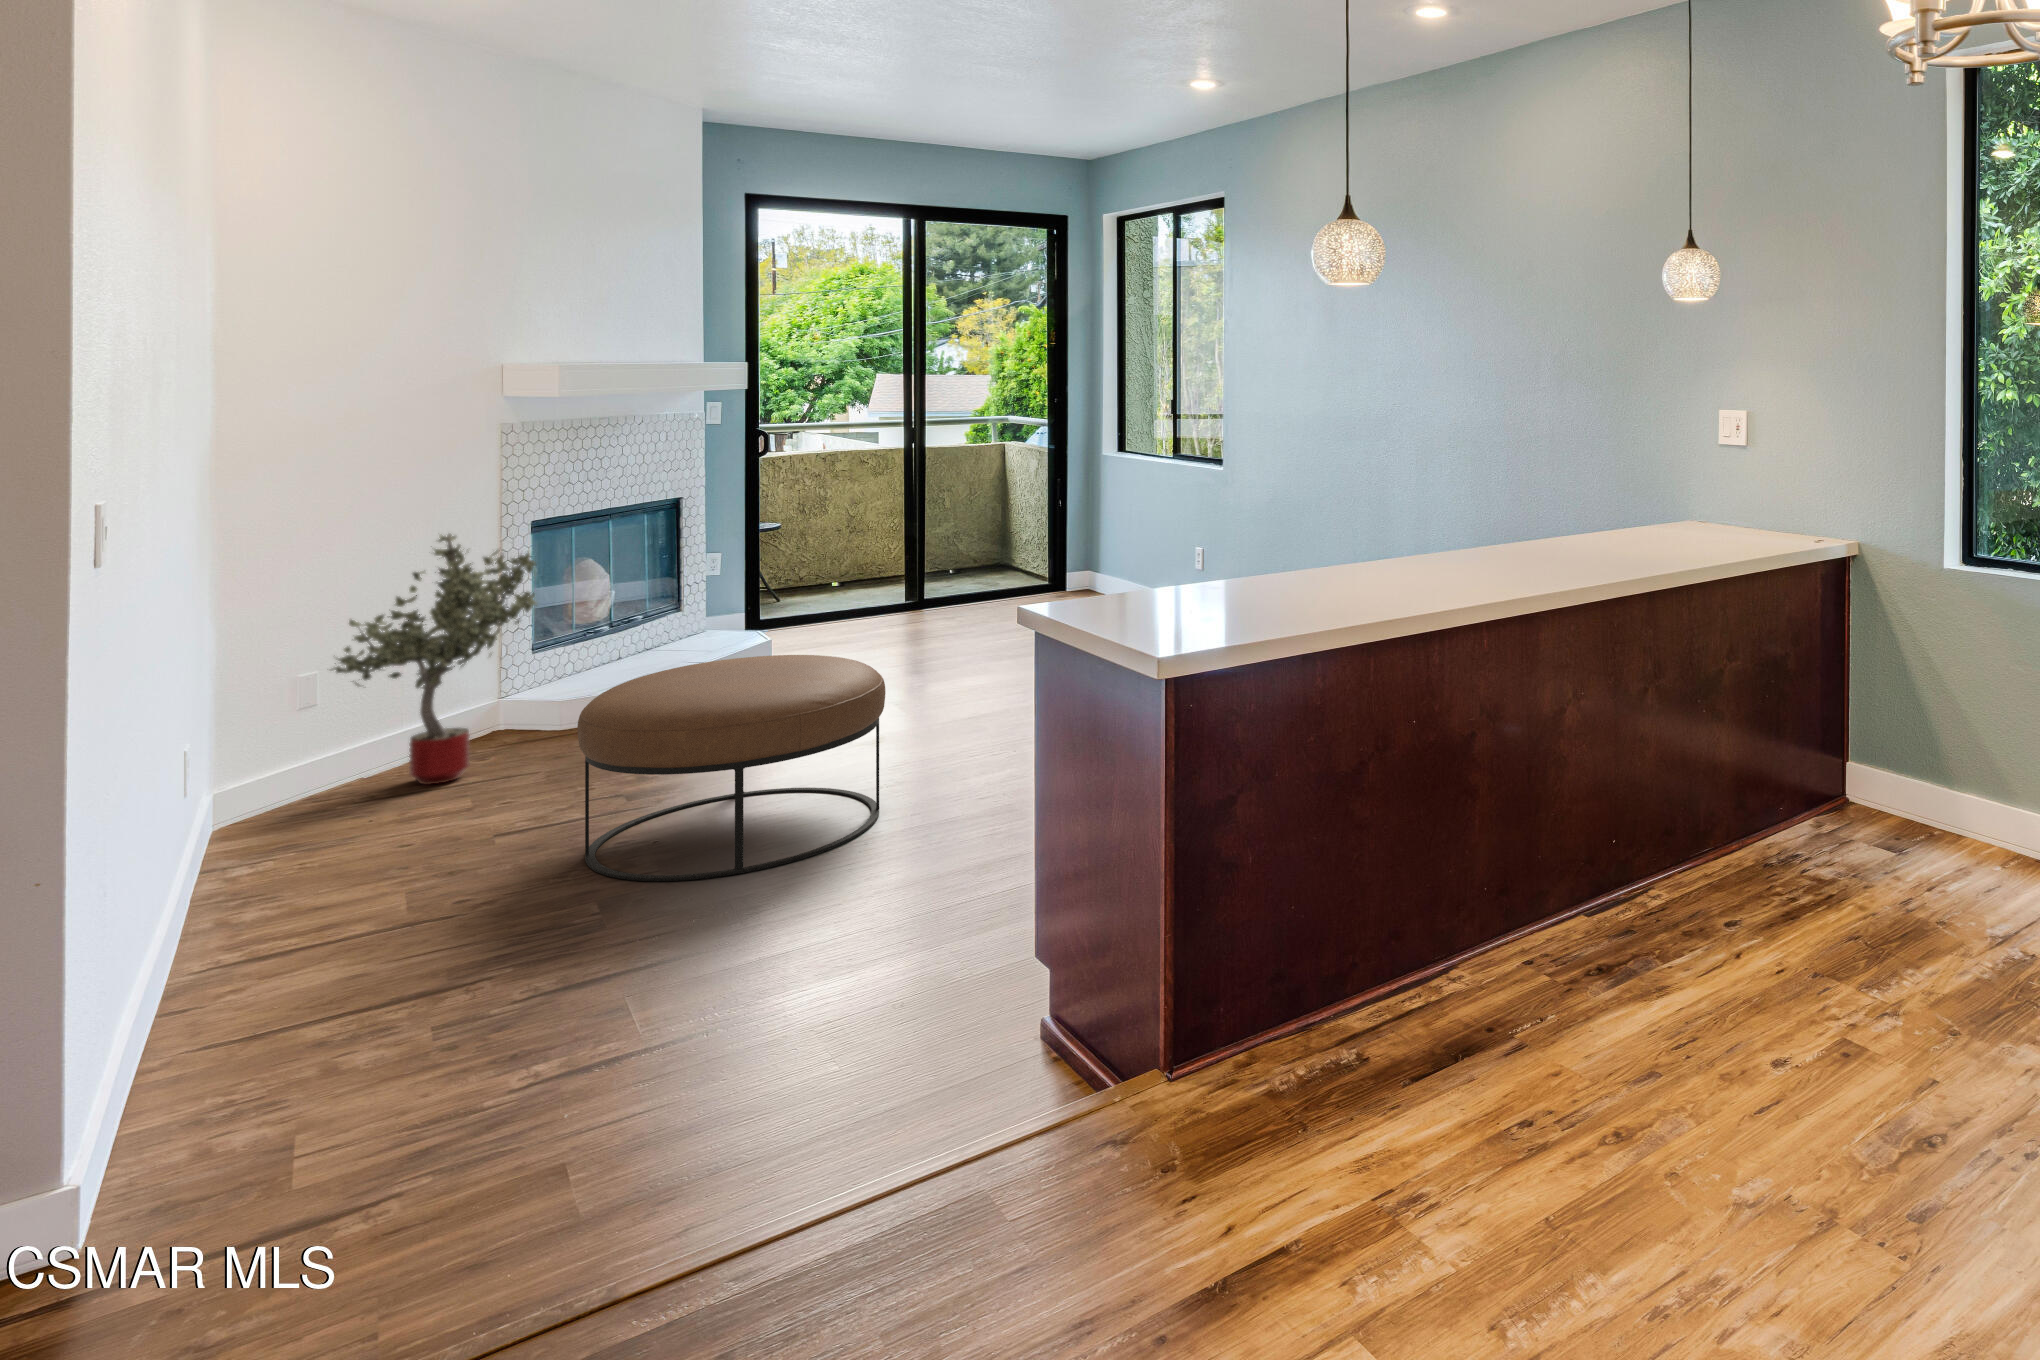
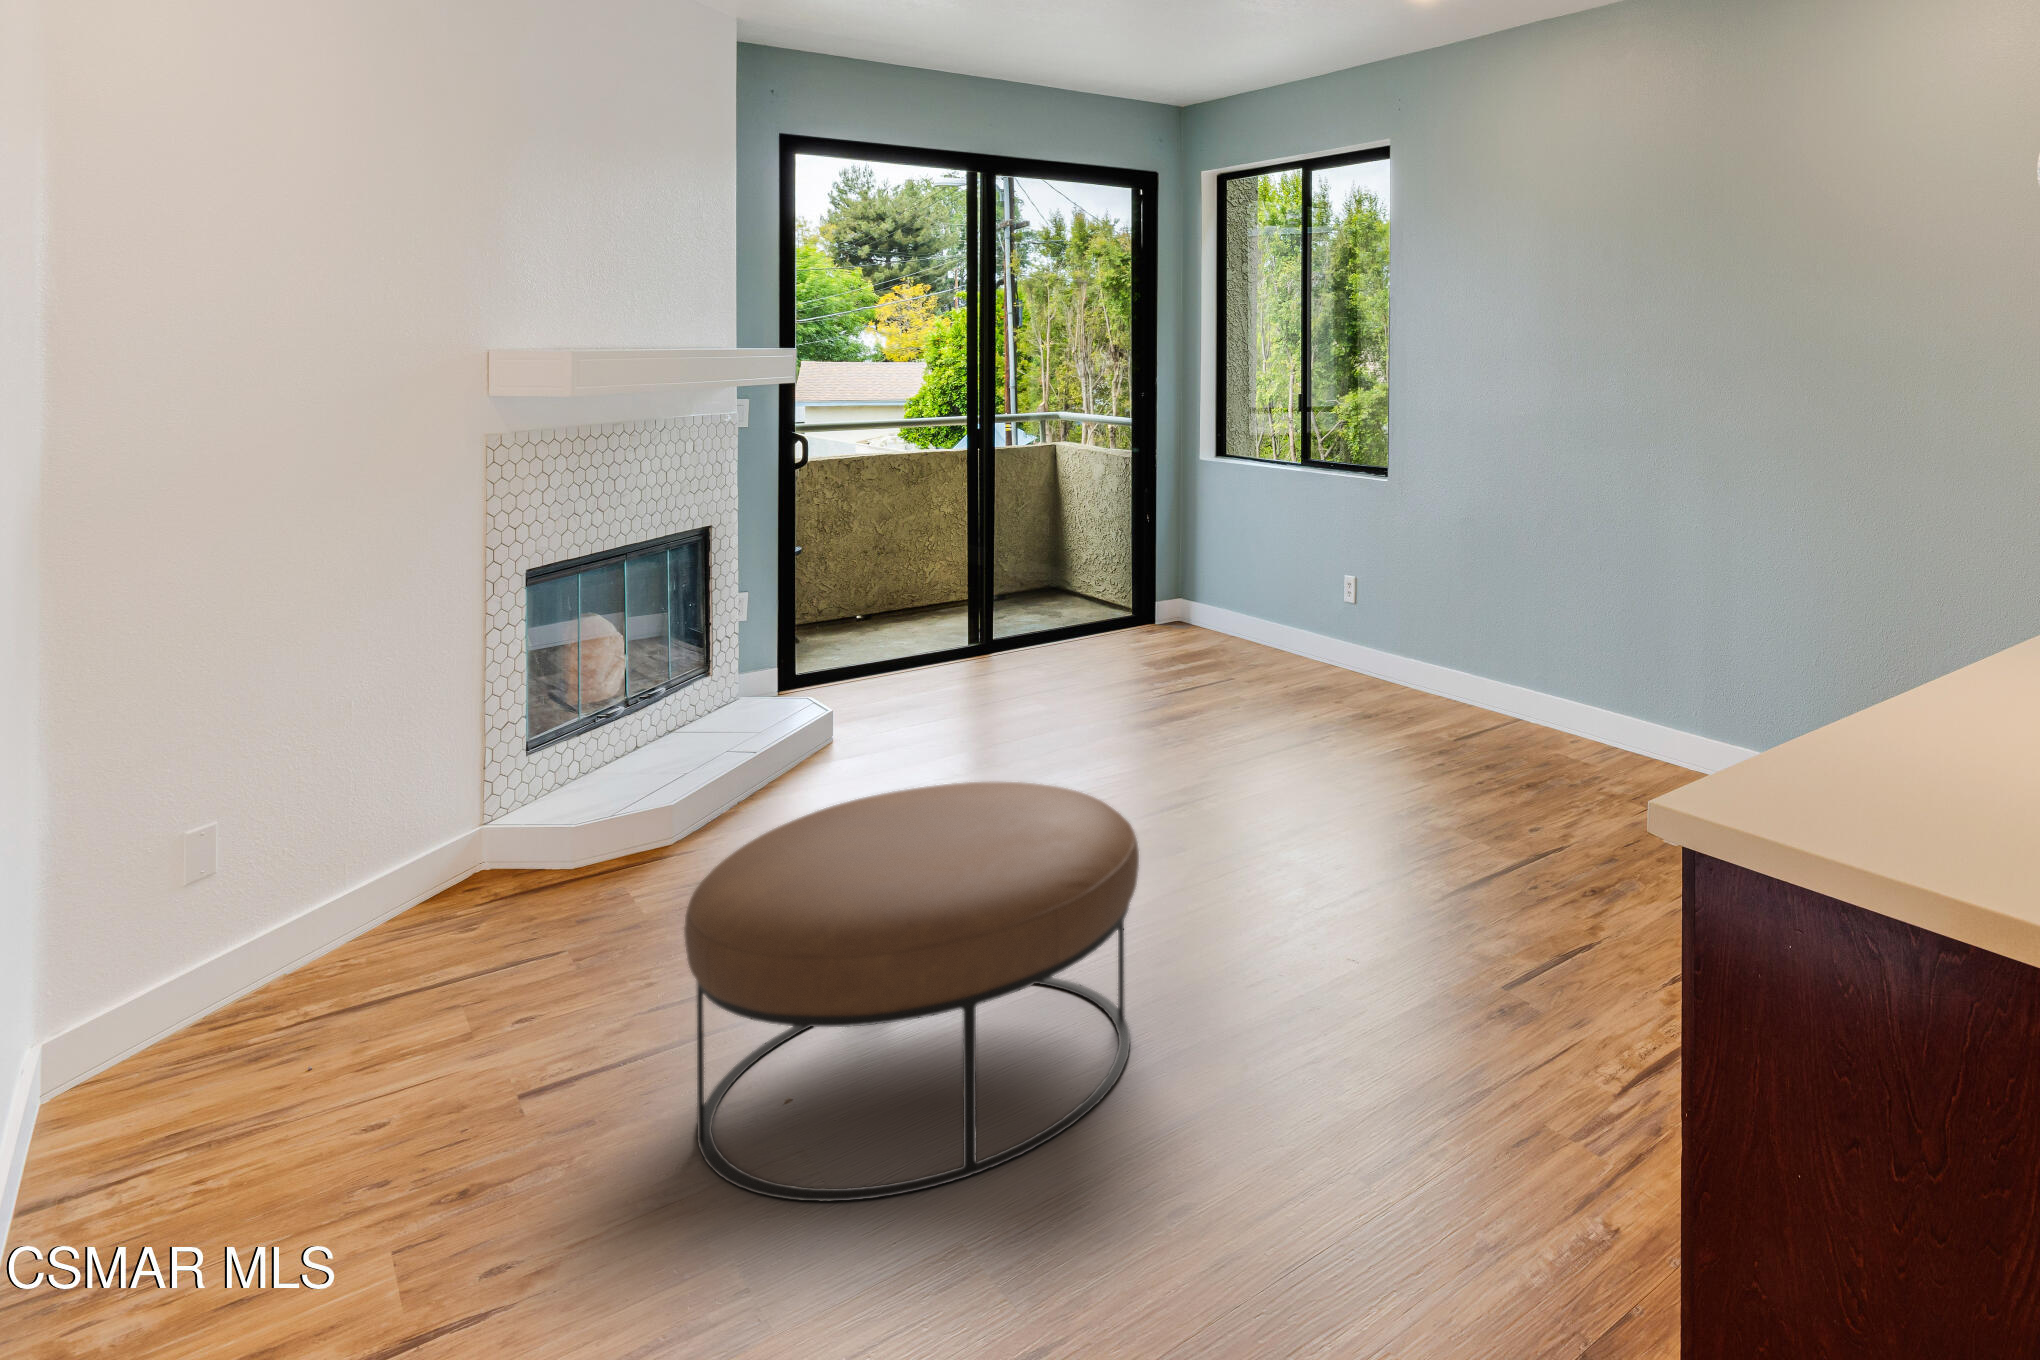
potted tree: present [333,534,536,784] -> none [241,600,555,984]

